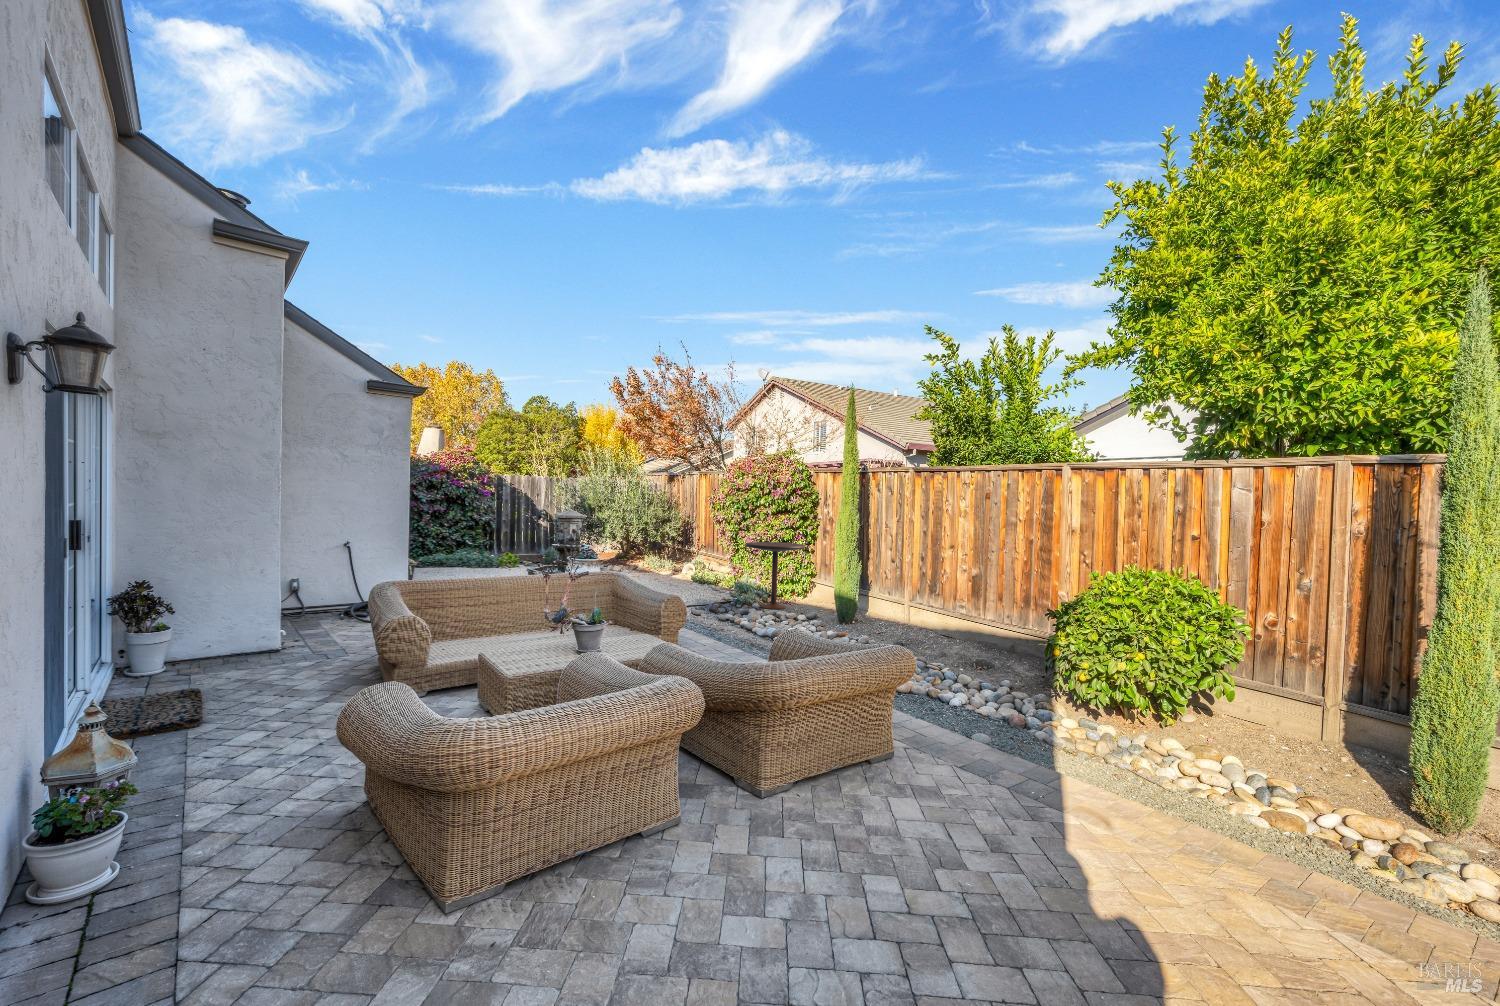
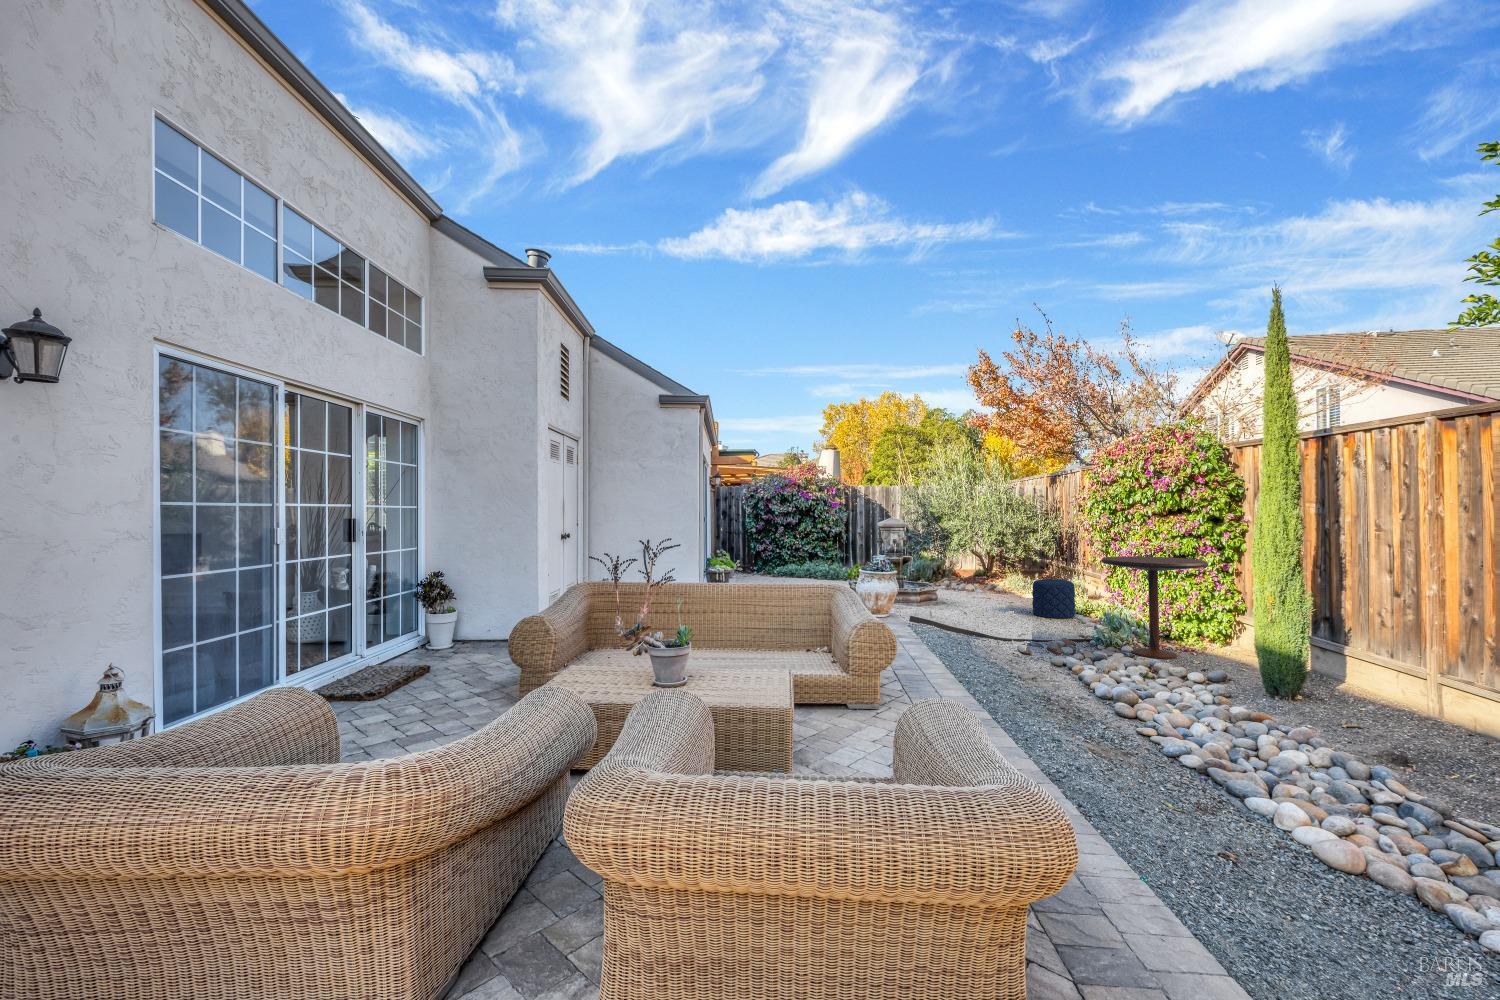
pouf: none [679,560,709,590] -> present [1032,579,1075,618]

